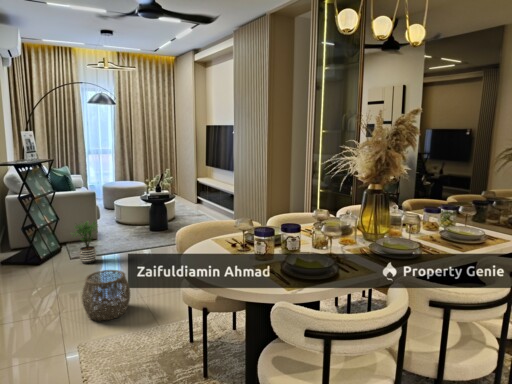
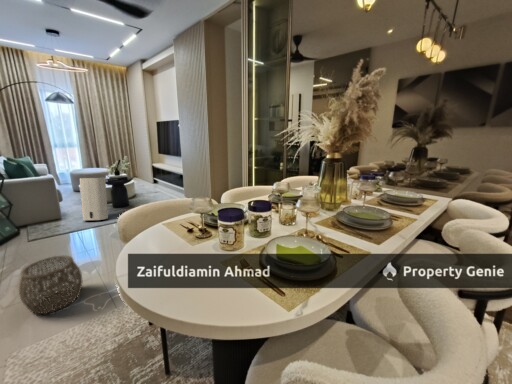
air purifier: none [120,195,147,244] -> present [80,178,108,220]
potted plant: present [71,221,97,264] -> none [19,204,56,245]

